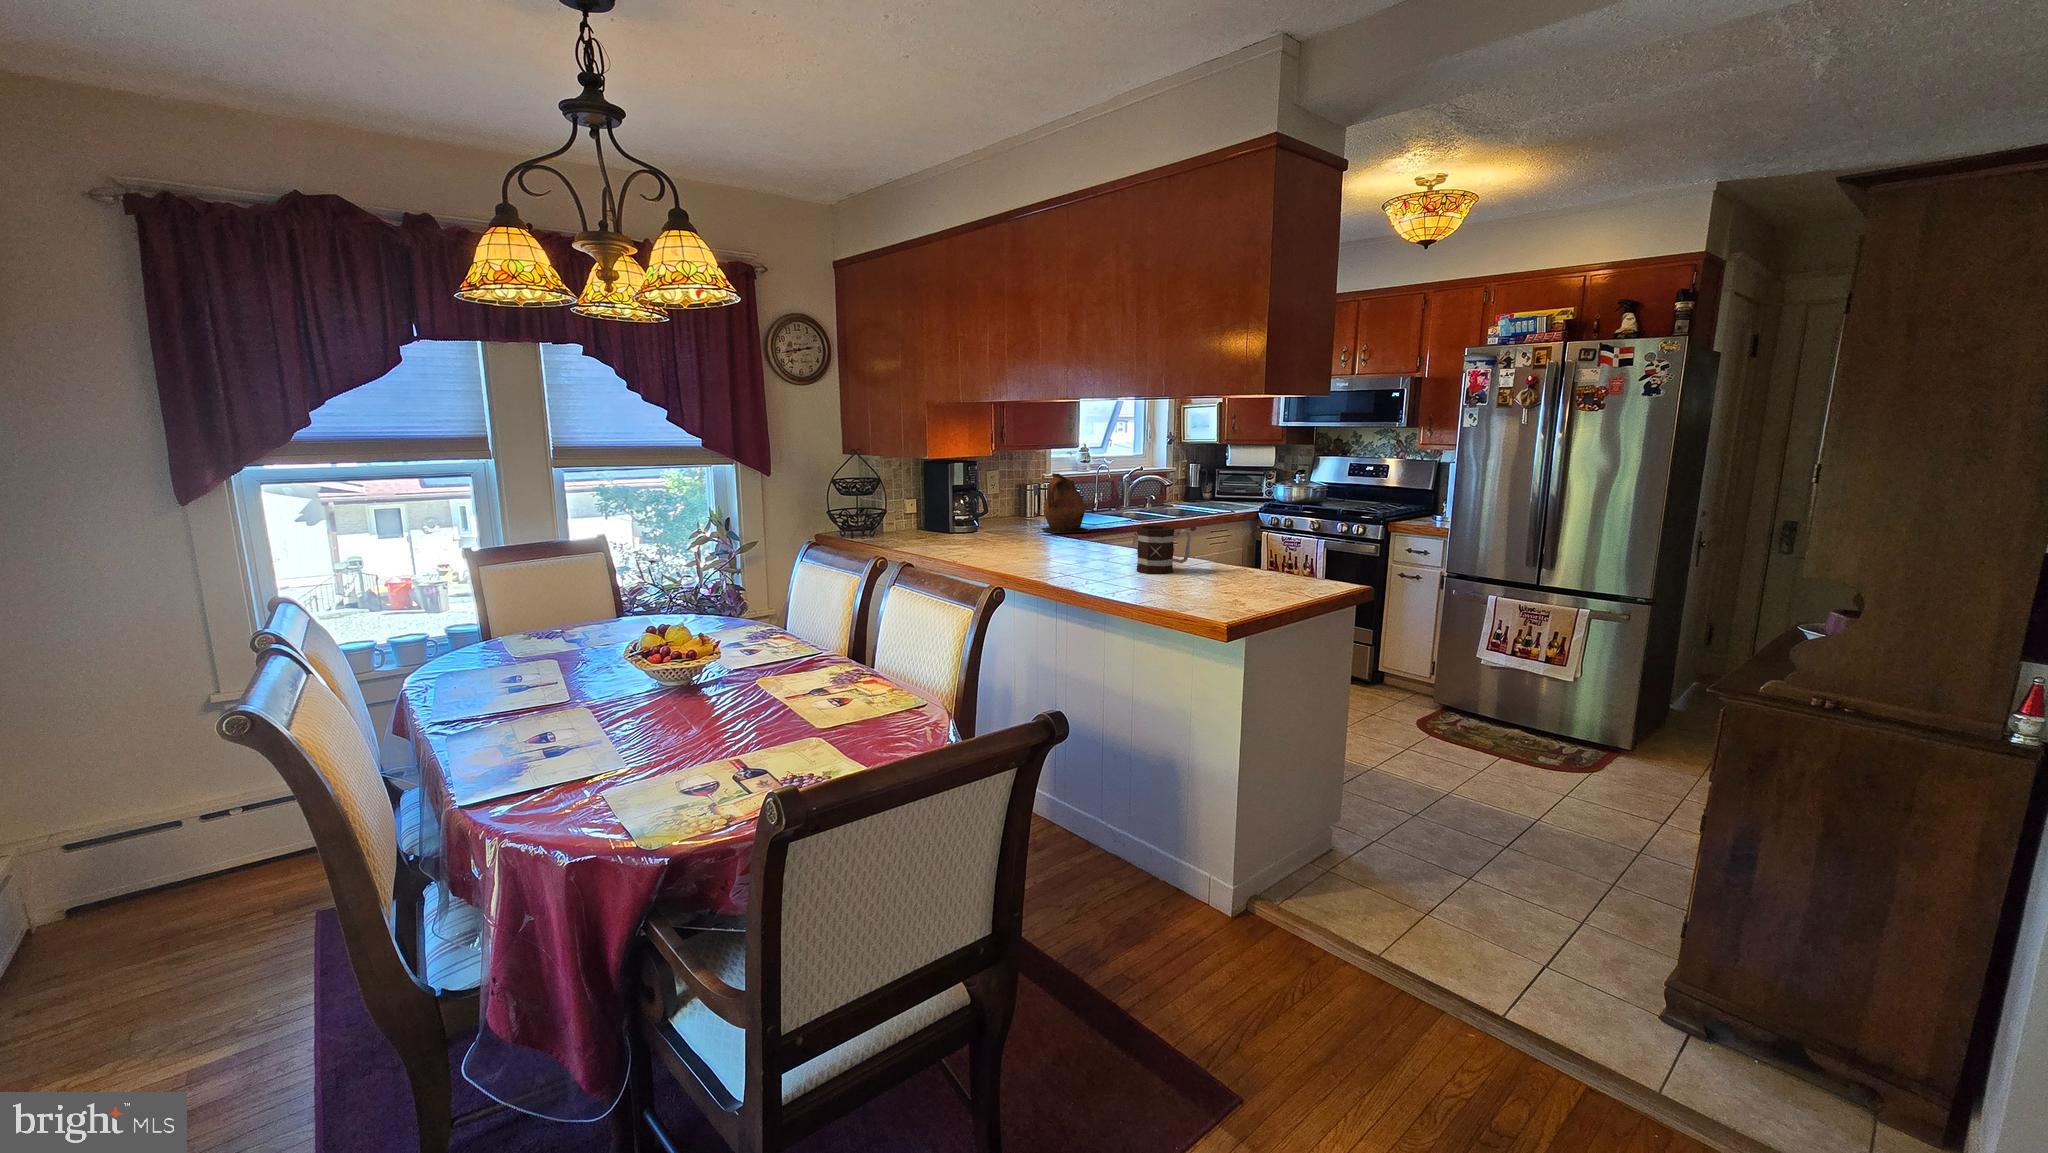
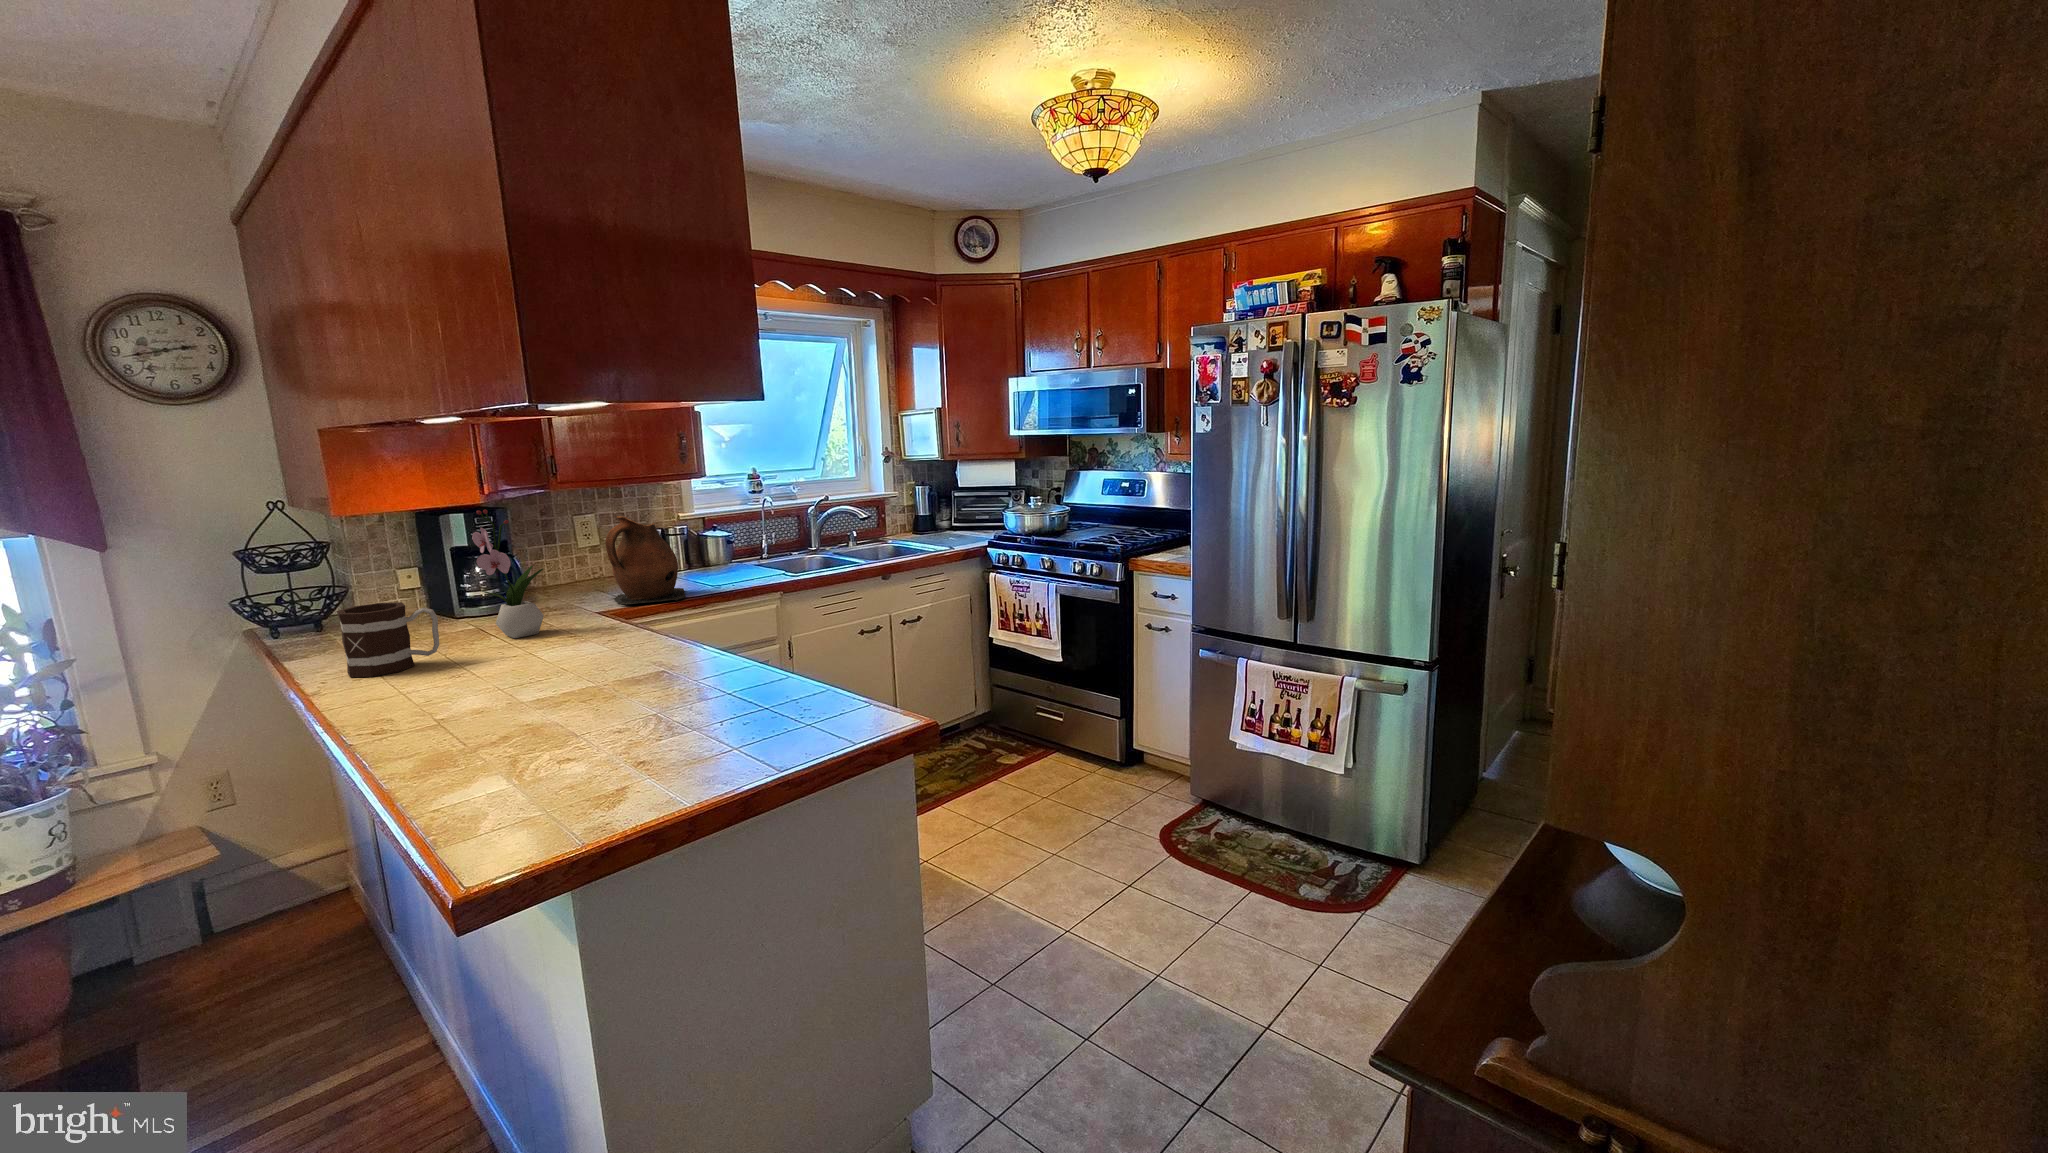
flower arrangement: none [1000,463,1038,546] -> present [472,509,544,638]
mug: present [1137,525,1191,574] -> present [337,602,439,677]

